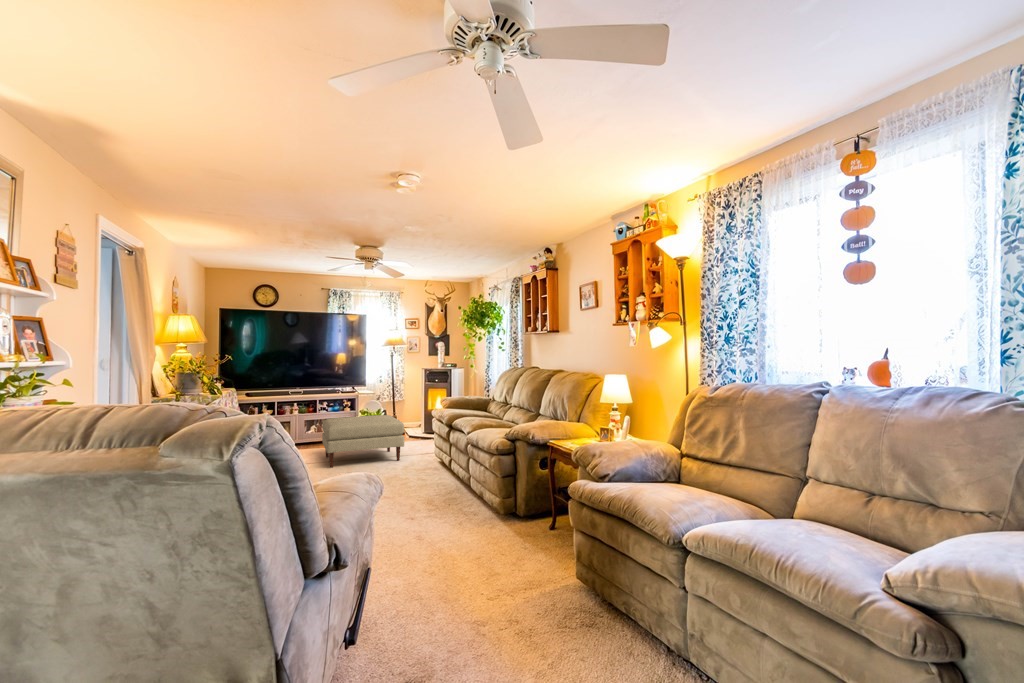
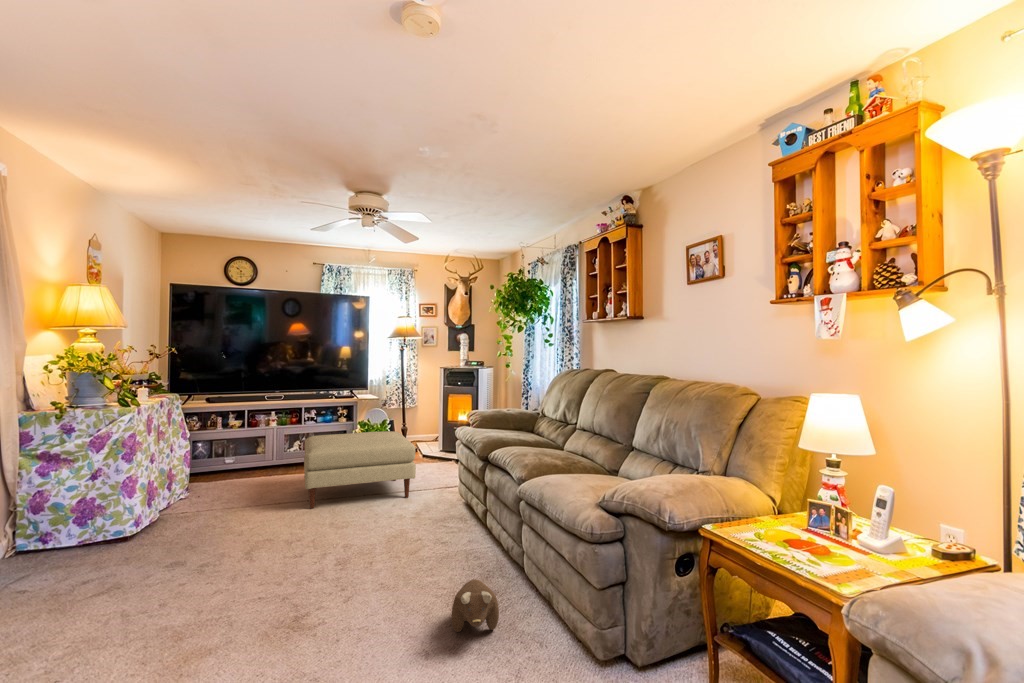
plush toy: none [427,488,454,517] -> present [451,580,499,632]

